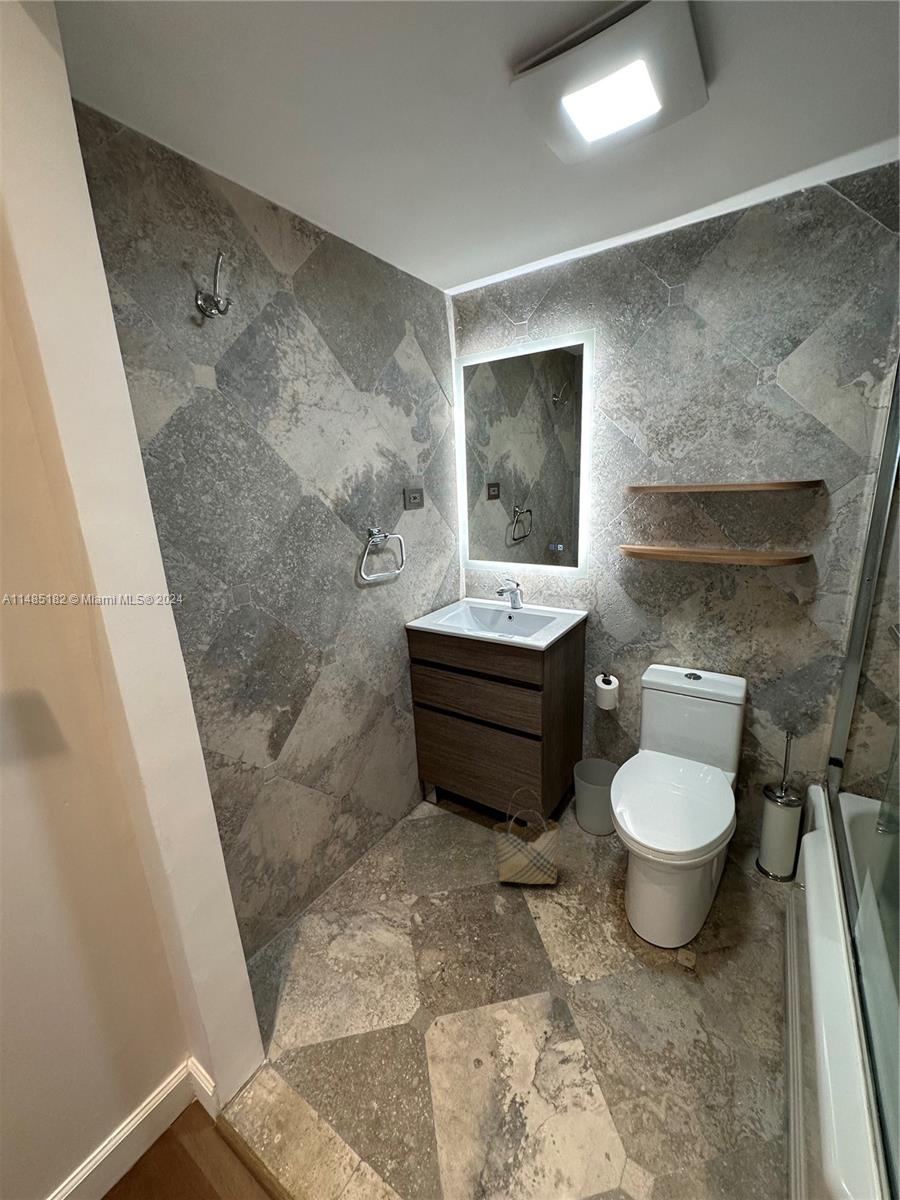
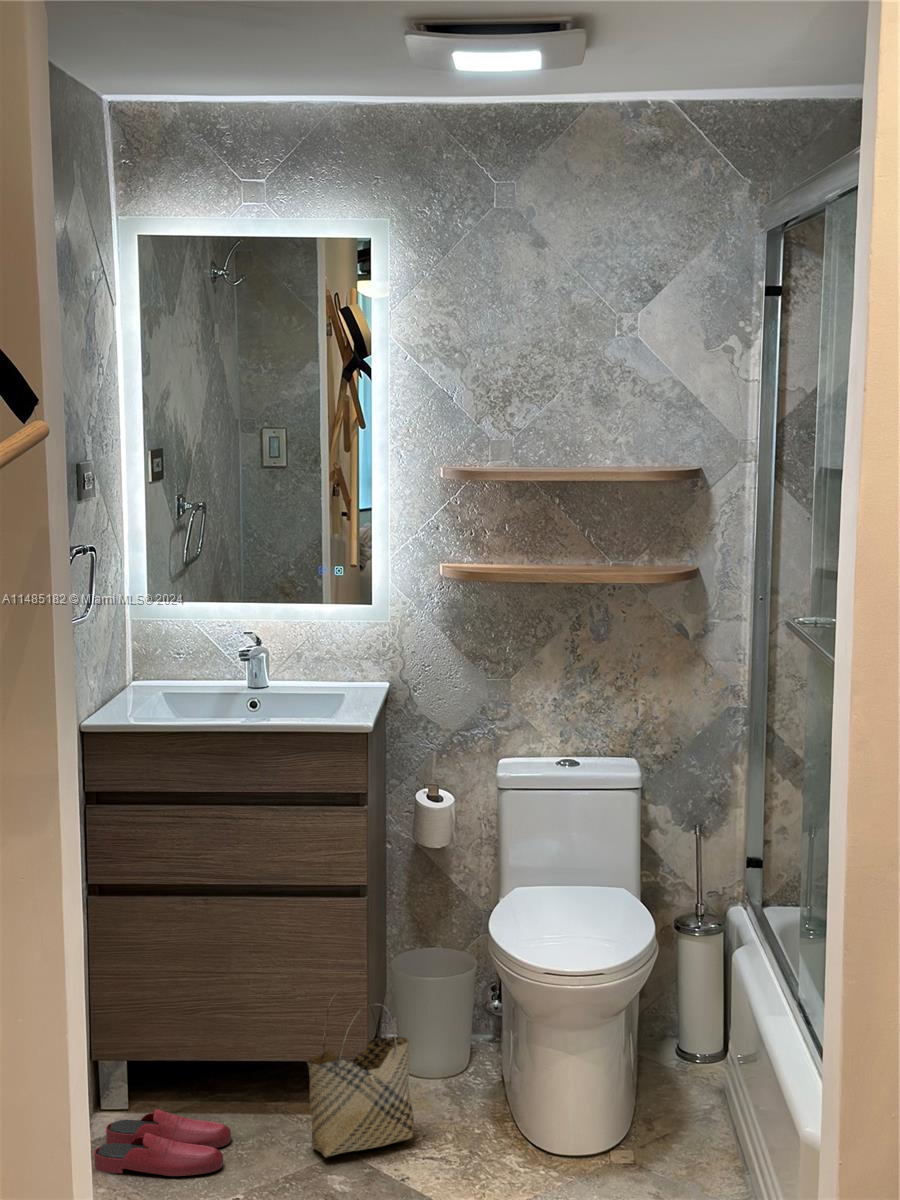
slippers: none [395,815,466,868] -> present [94,1109,231,1176]

